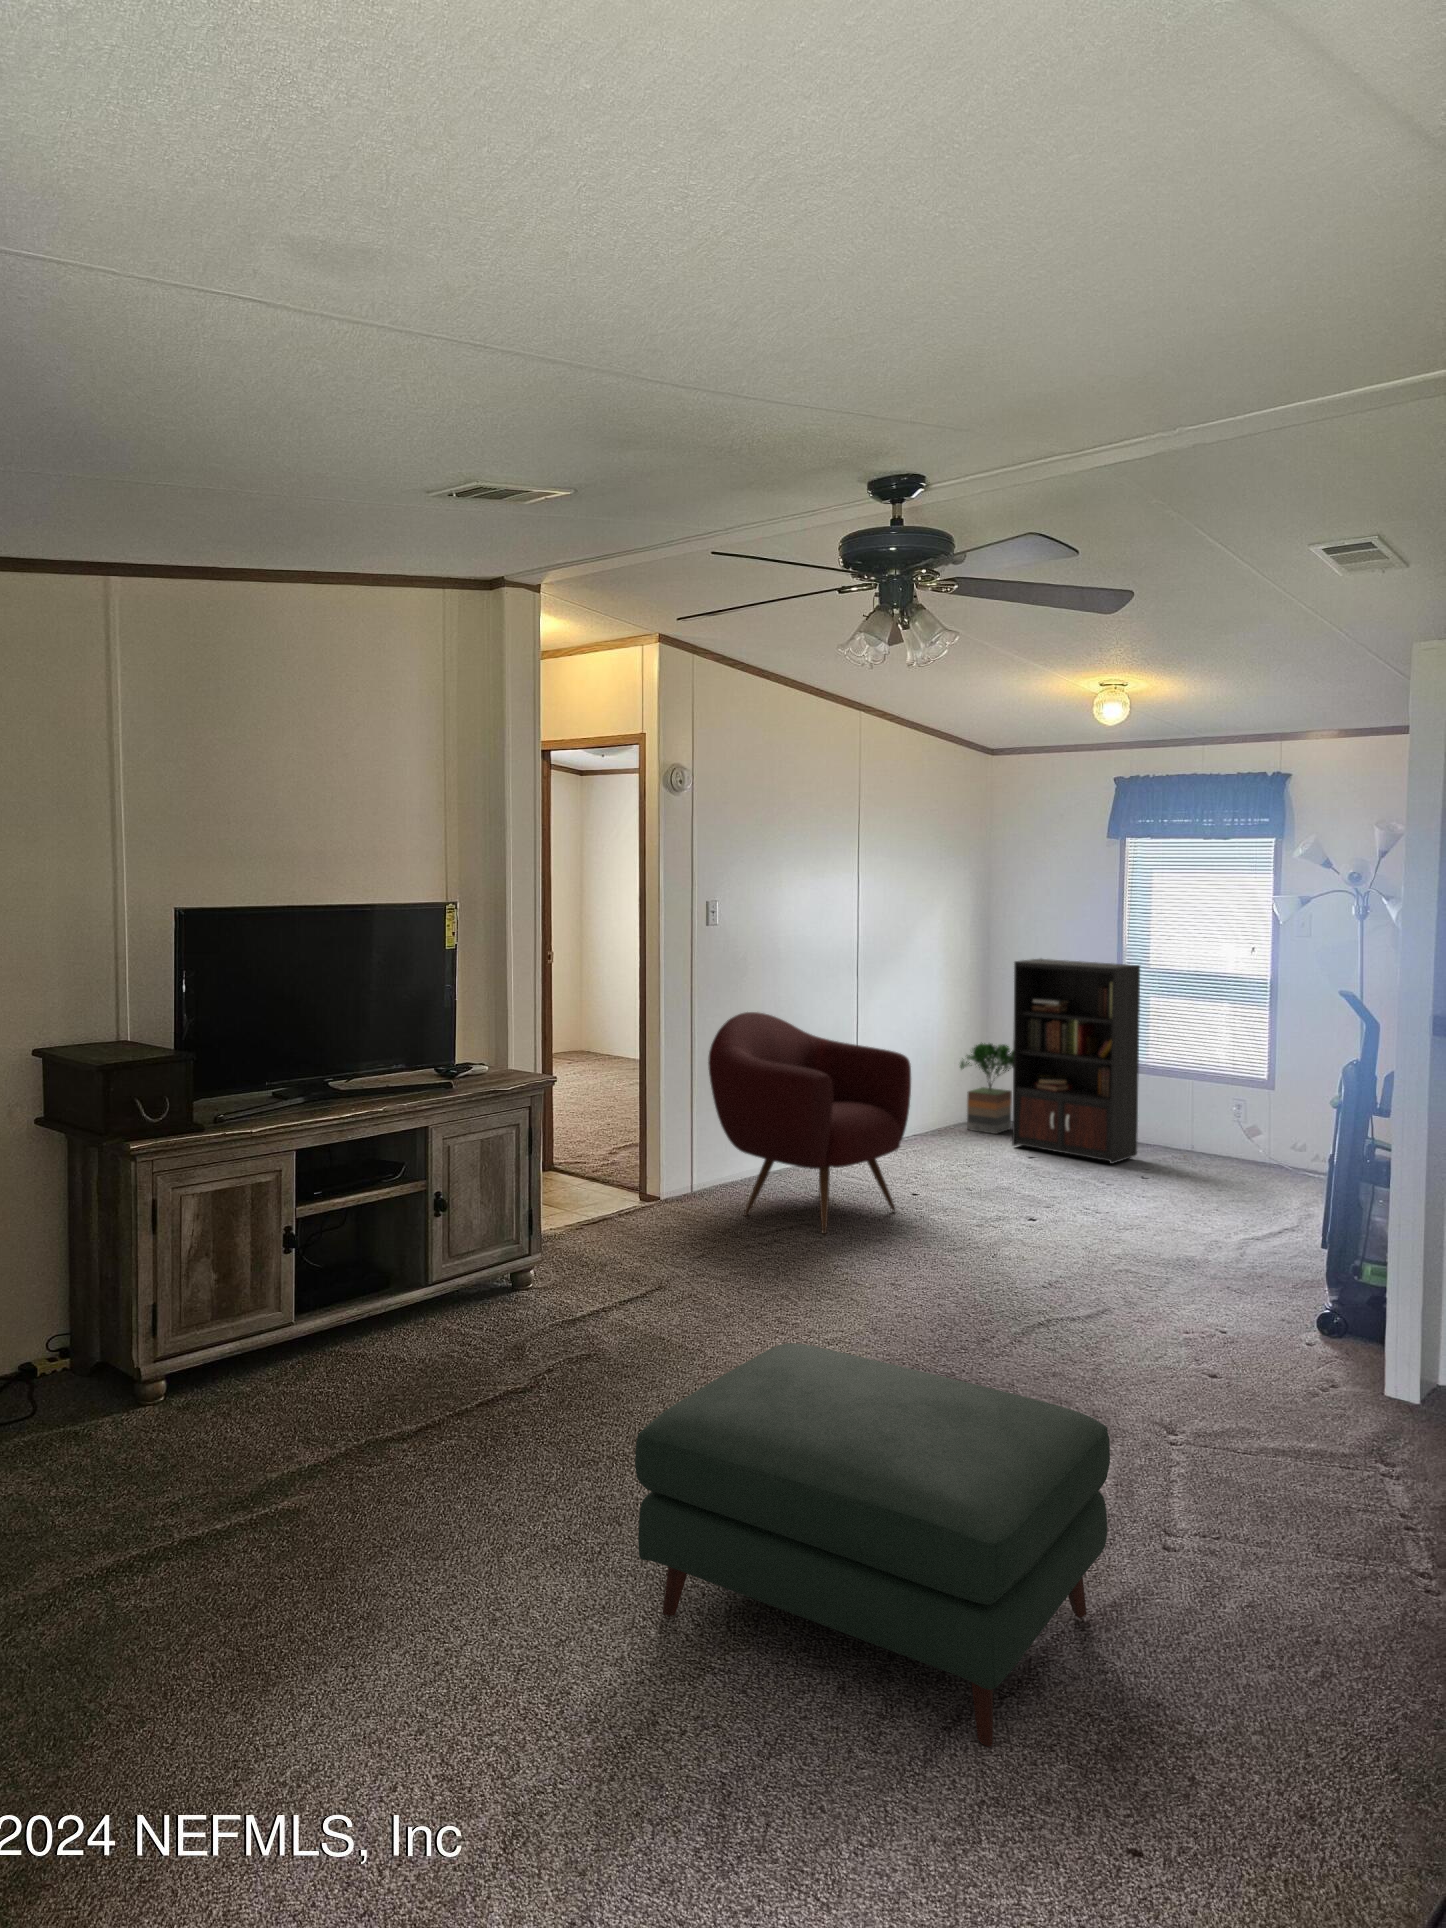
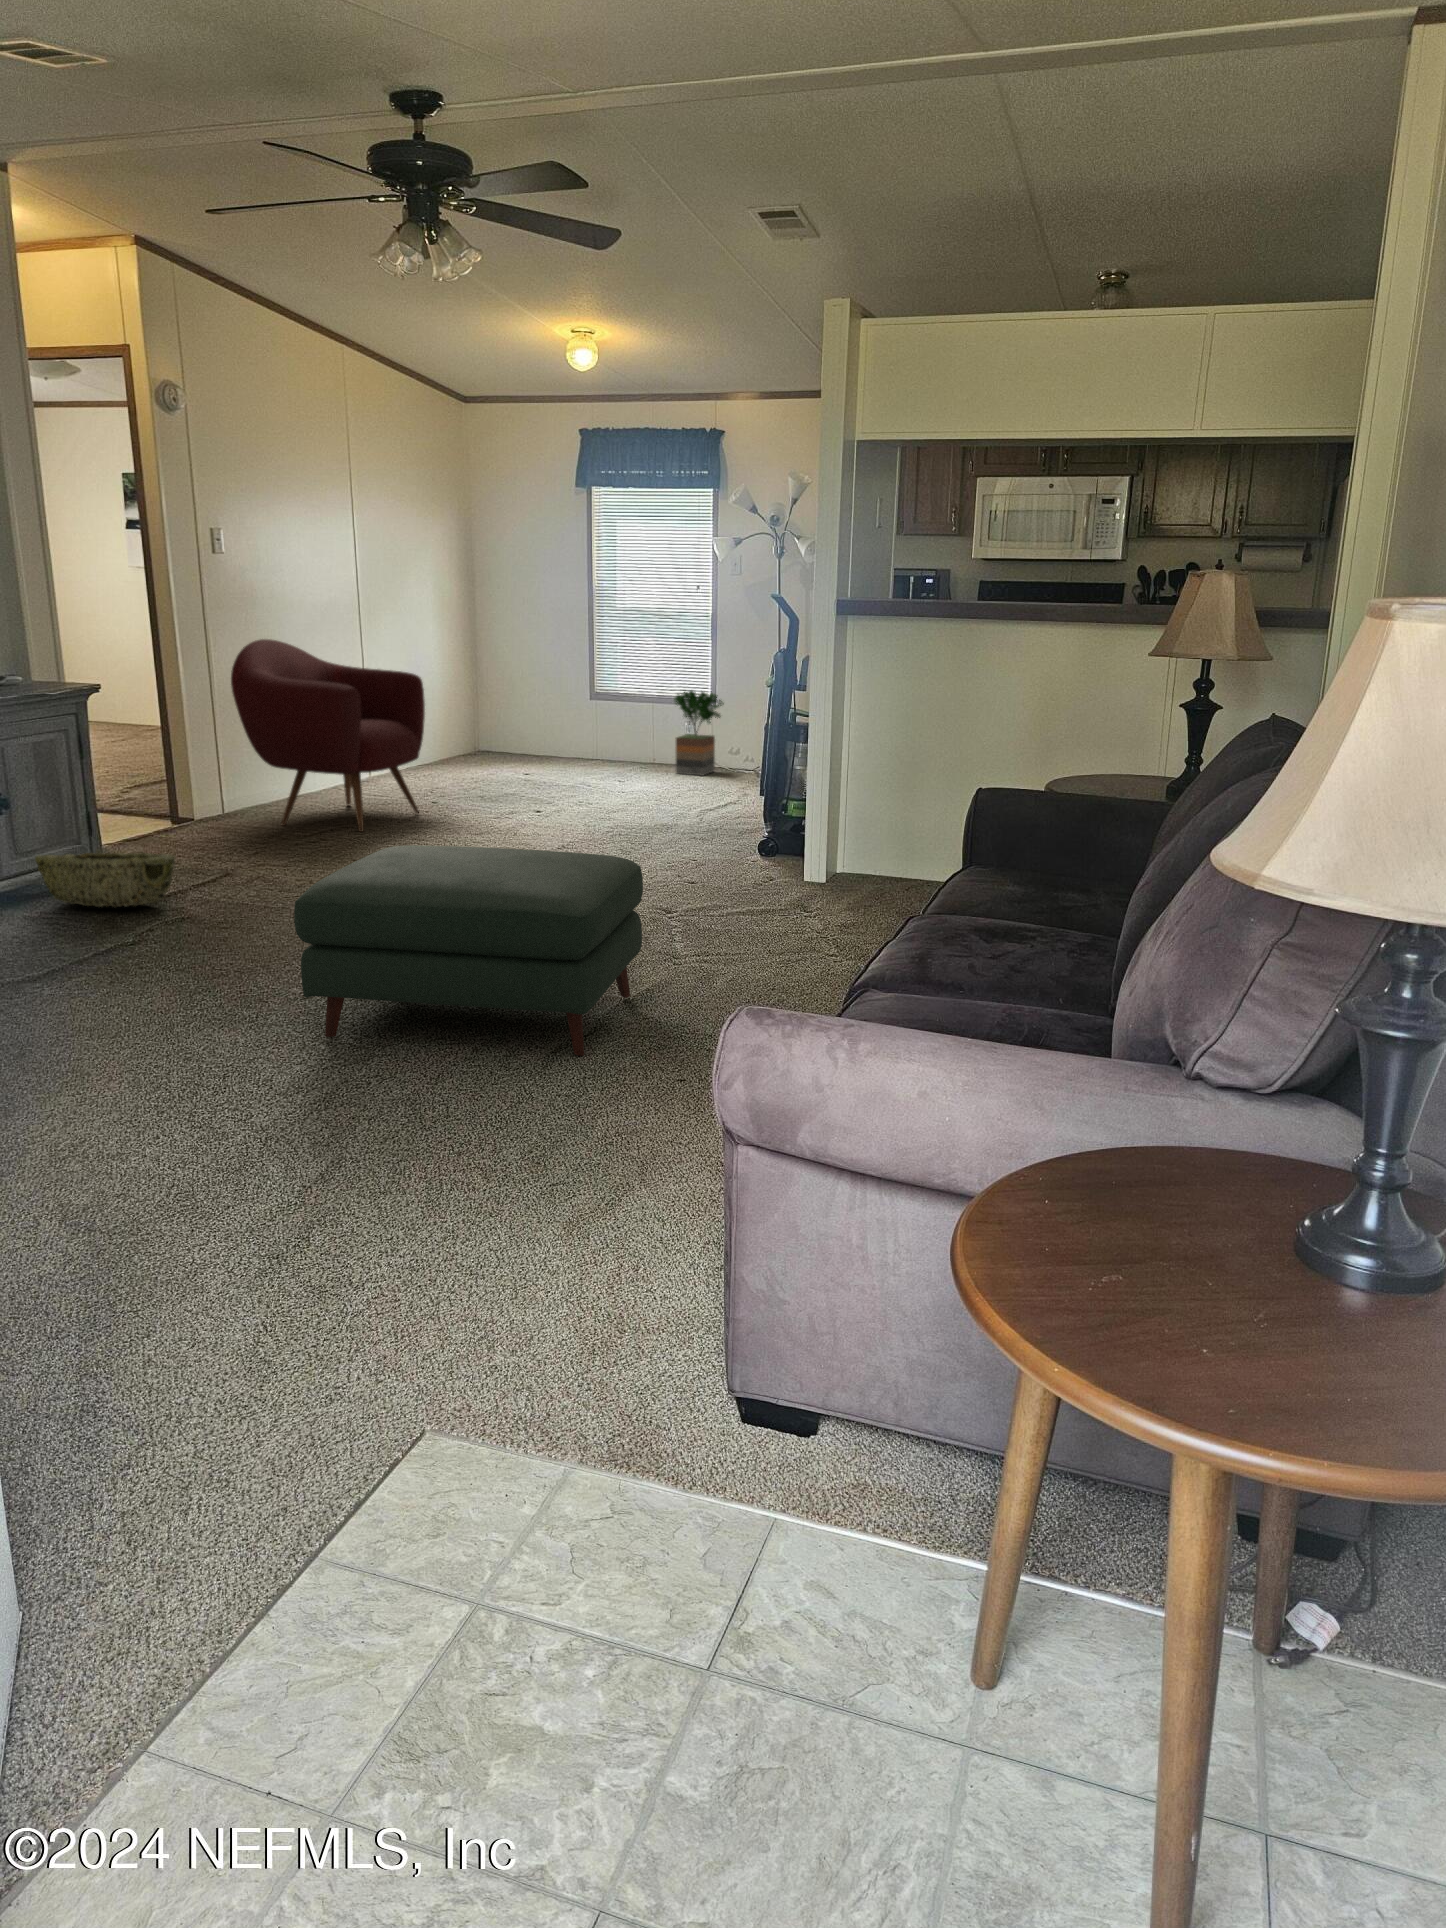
bookcase: present [1012,959,1187,1164] -> none [500,599,650,774]
potted tree: present [960,1043,1013,1134] -> present [674,691,724,776]
woven basket: none [462,1257,597,1331] -> present [35,852,175,907]

